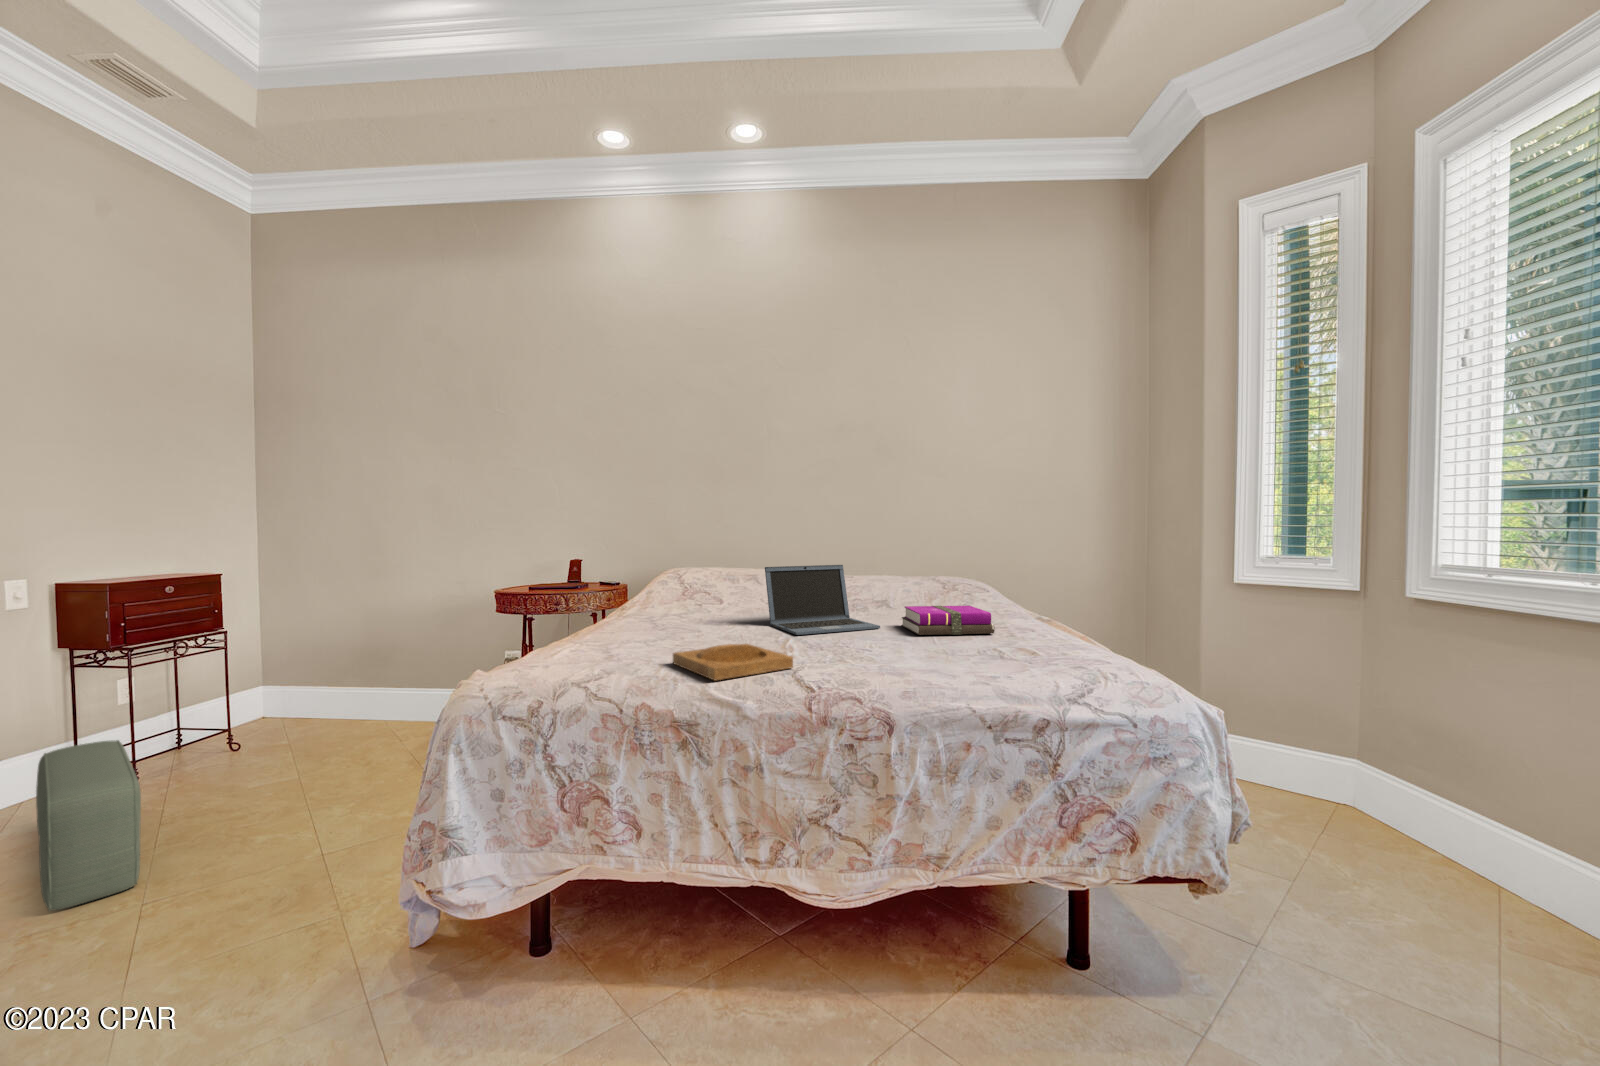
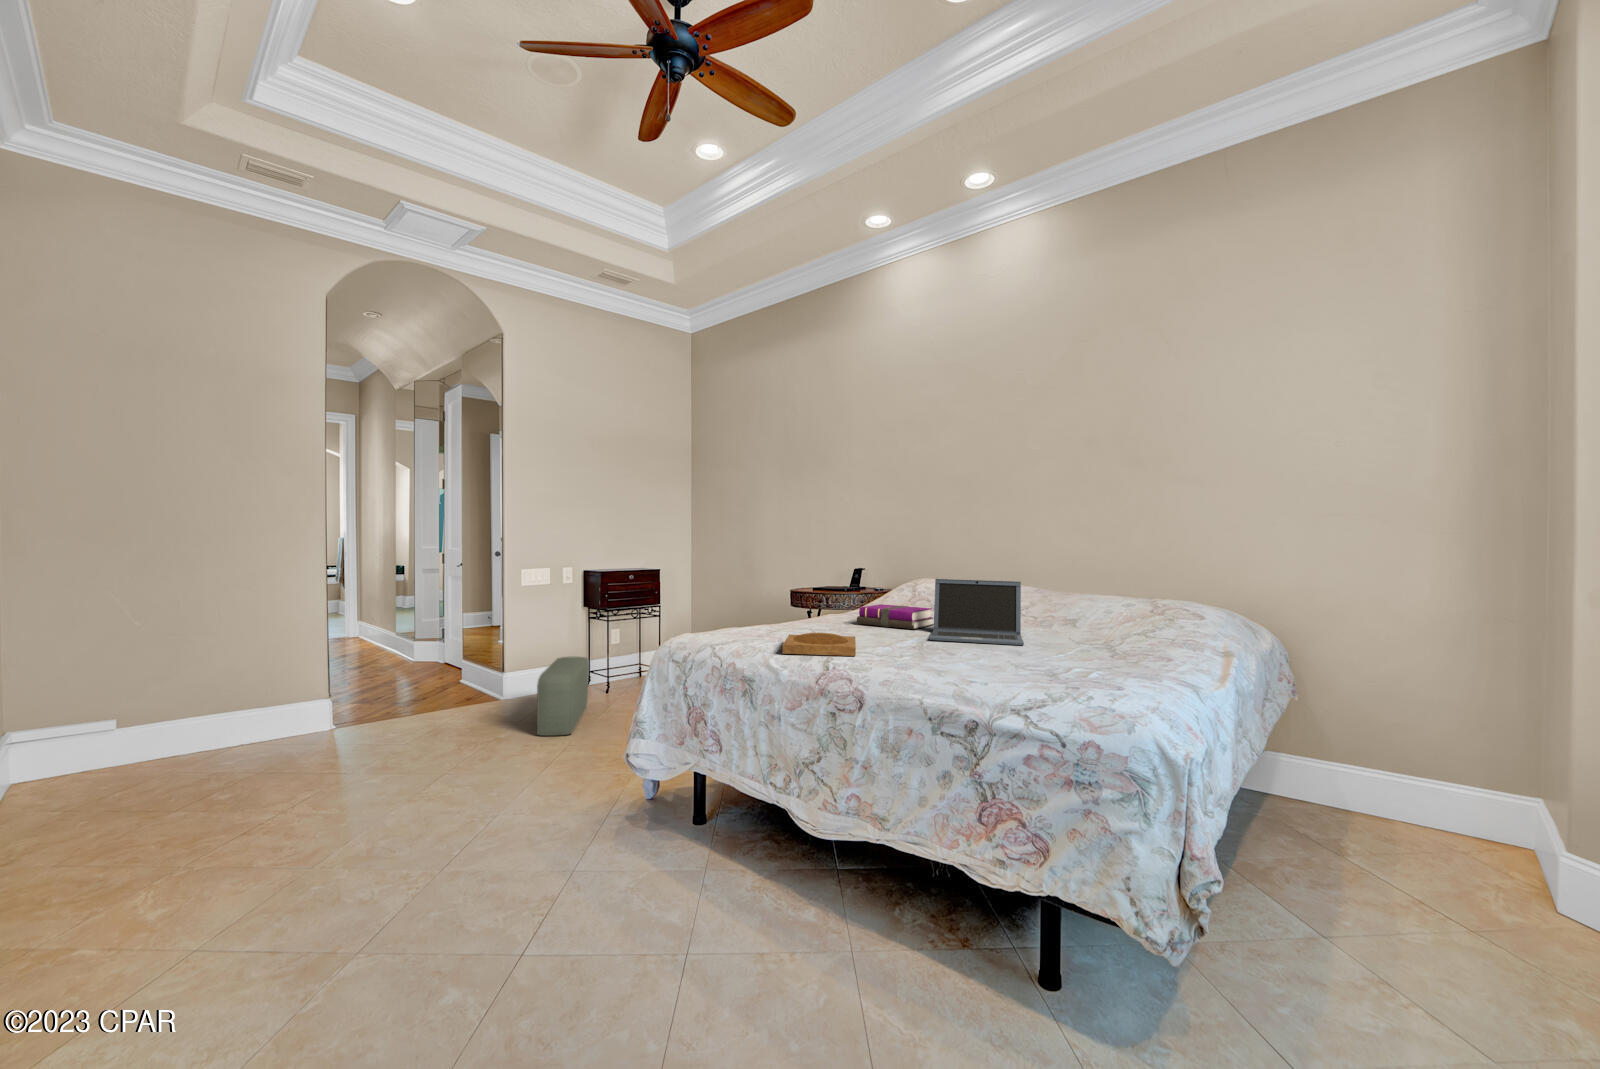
notebook: present [902,606,995,635] -> present [857,604,933,629]

